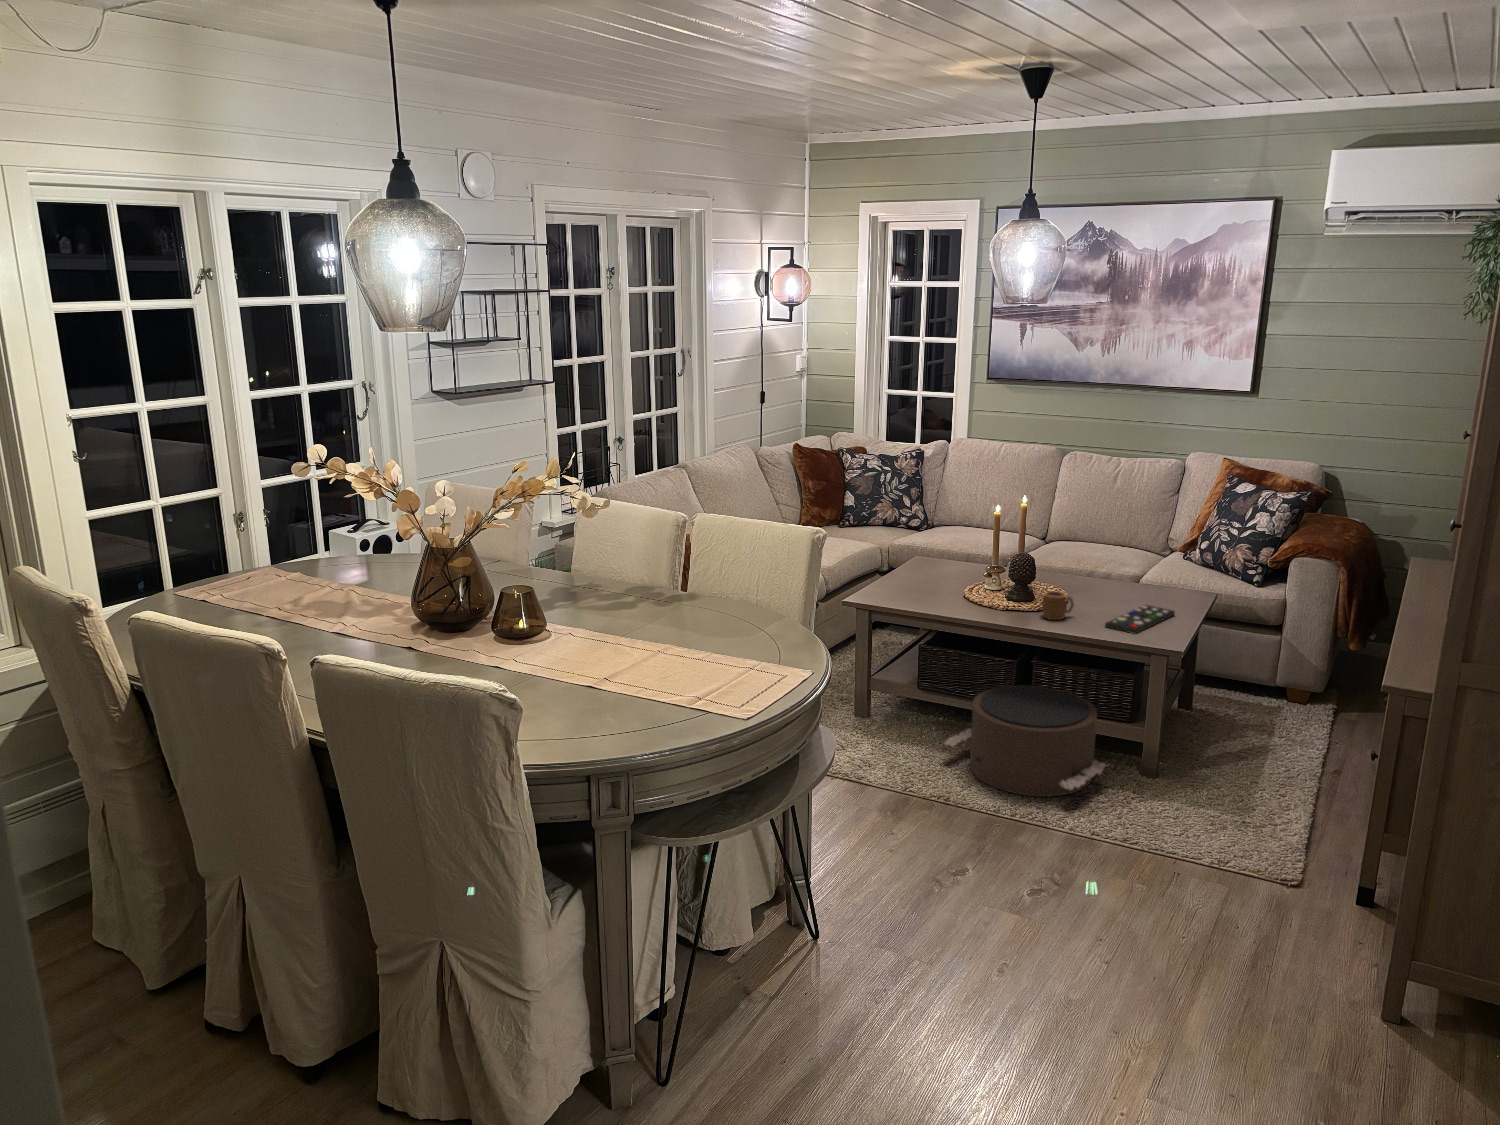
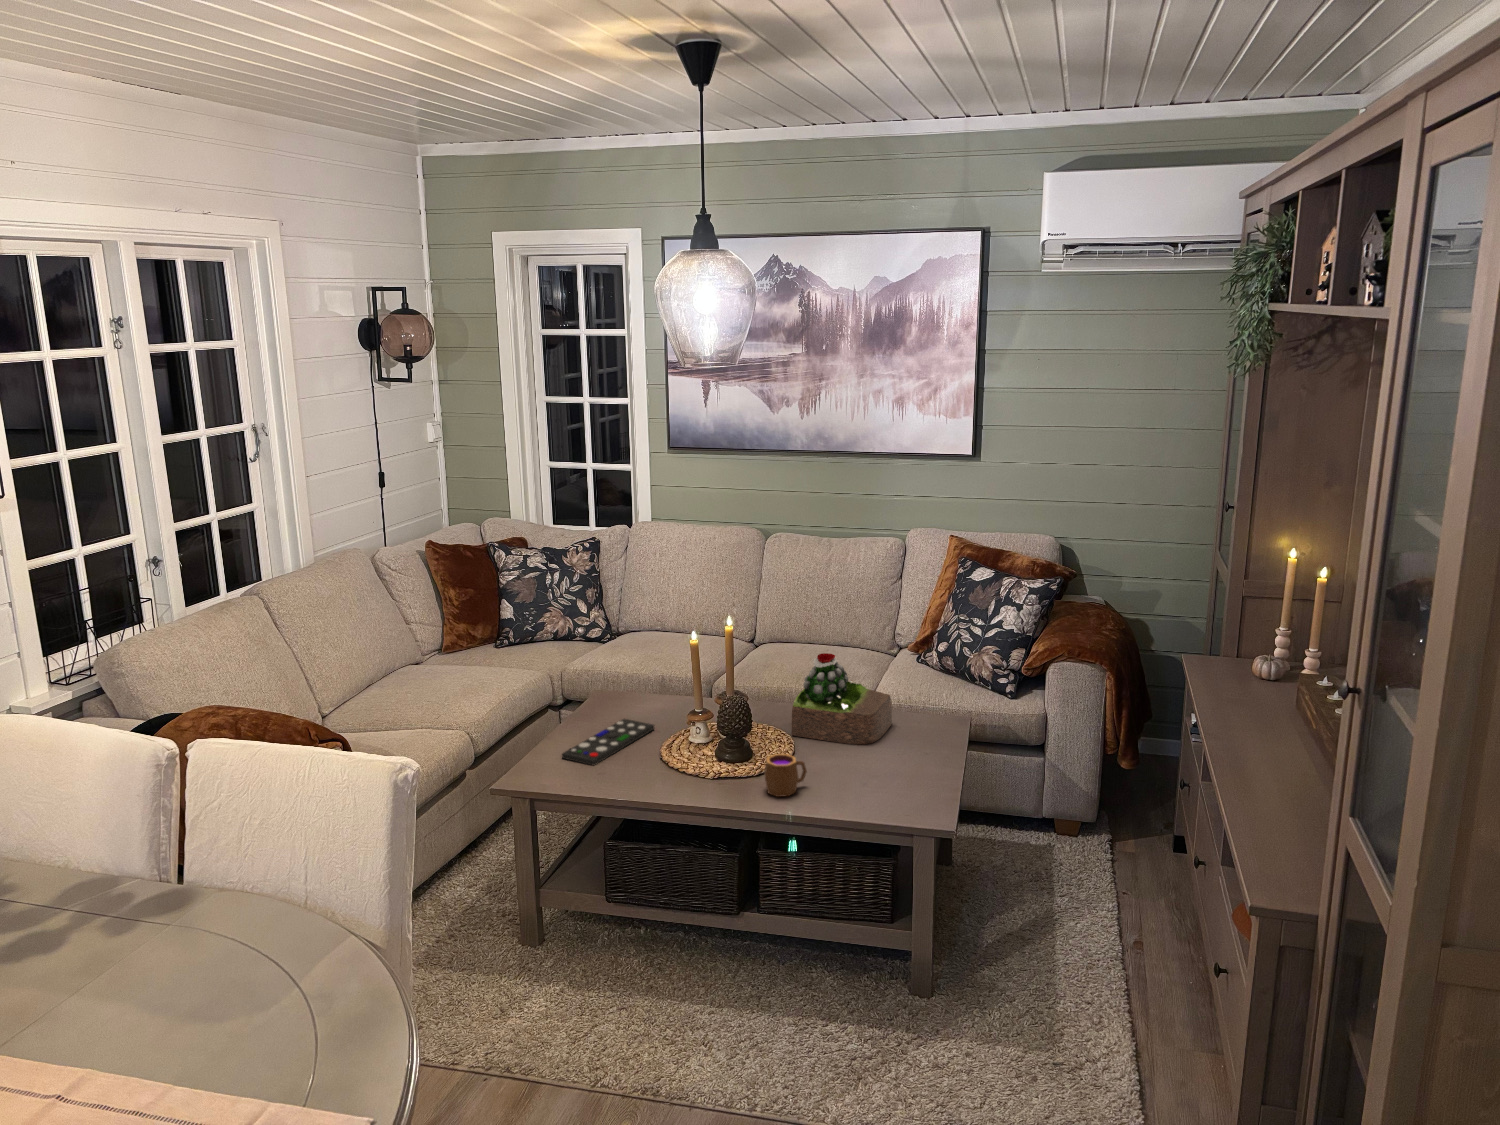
succulent plant: none [1067,531,1149,599] -> present [792,653,892,744]
remote control: present [1105,605,1175,634] -> present [562,719,654,765]
pouf: present [944,685,1107,797] -> none [644,891,875,1078]

